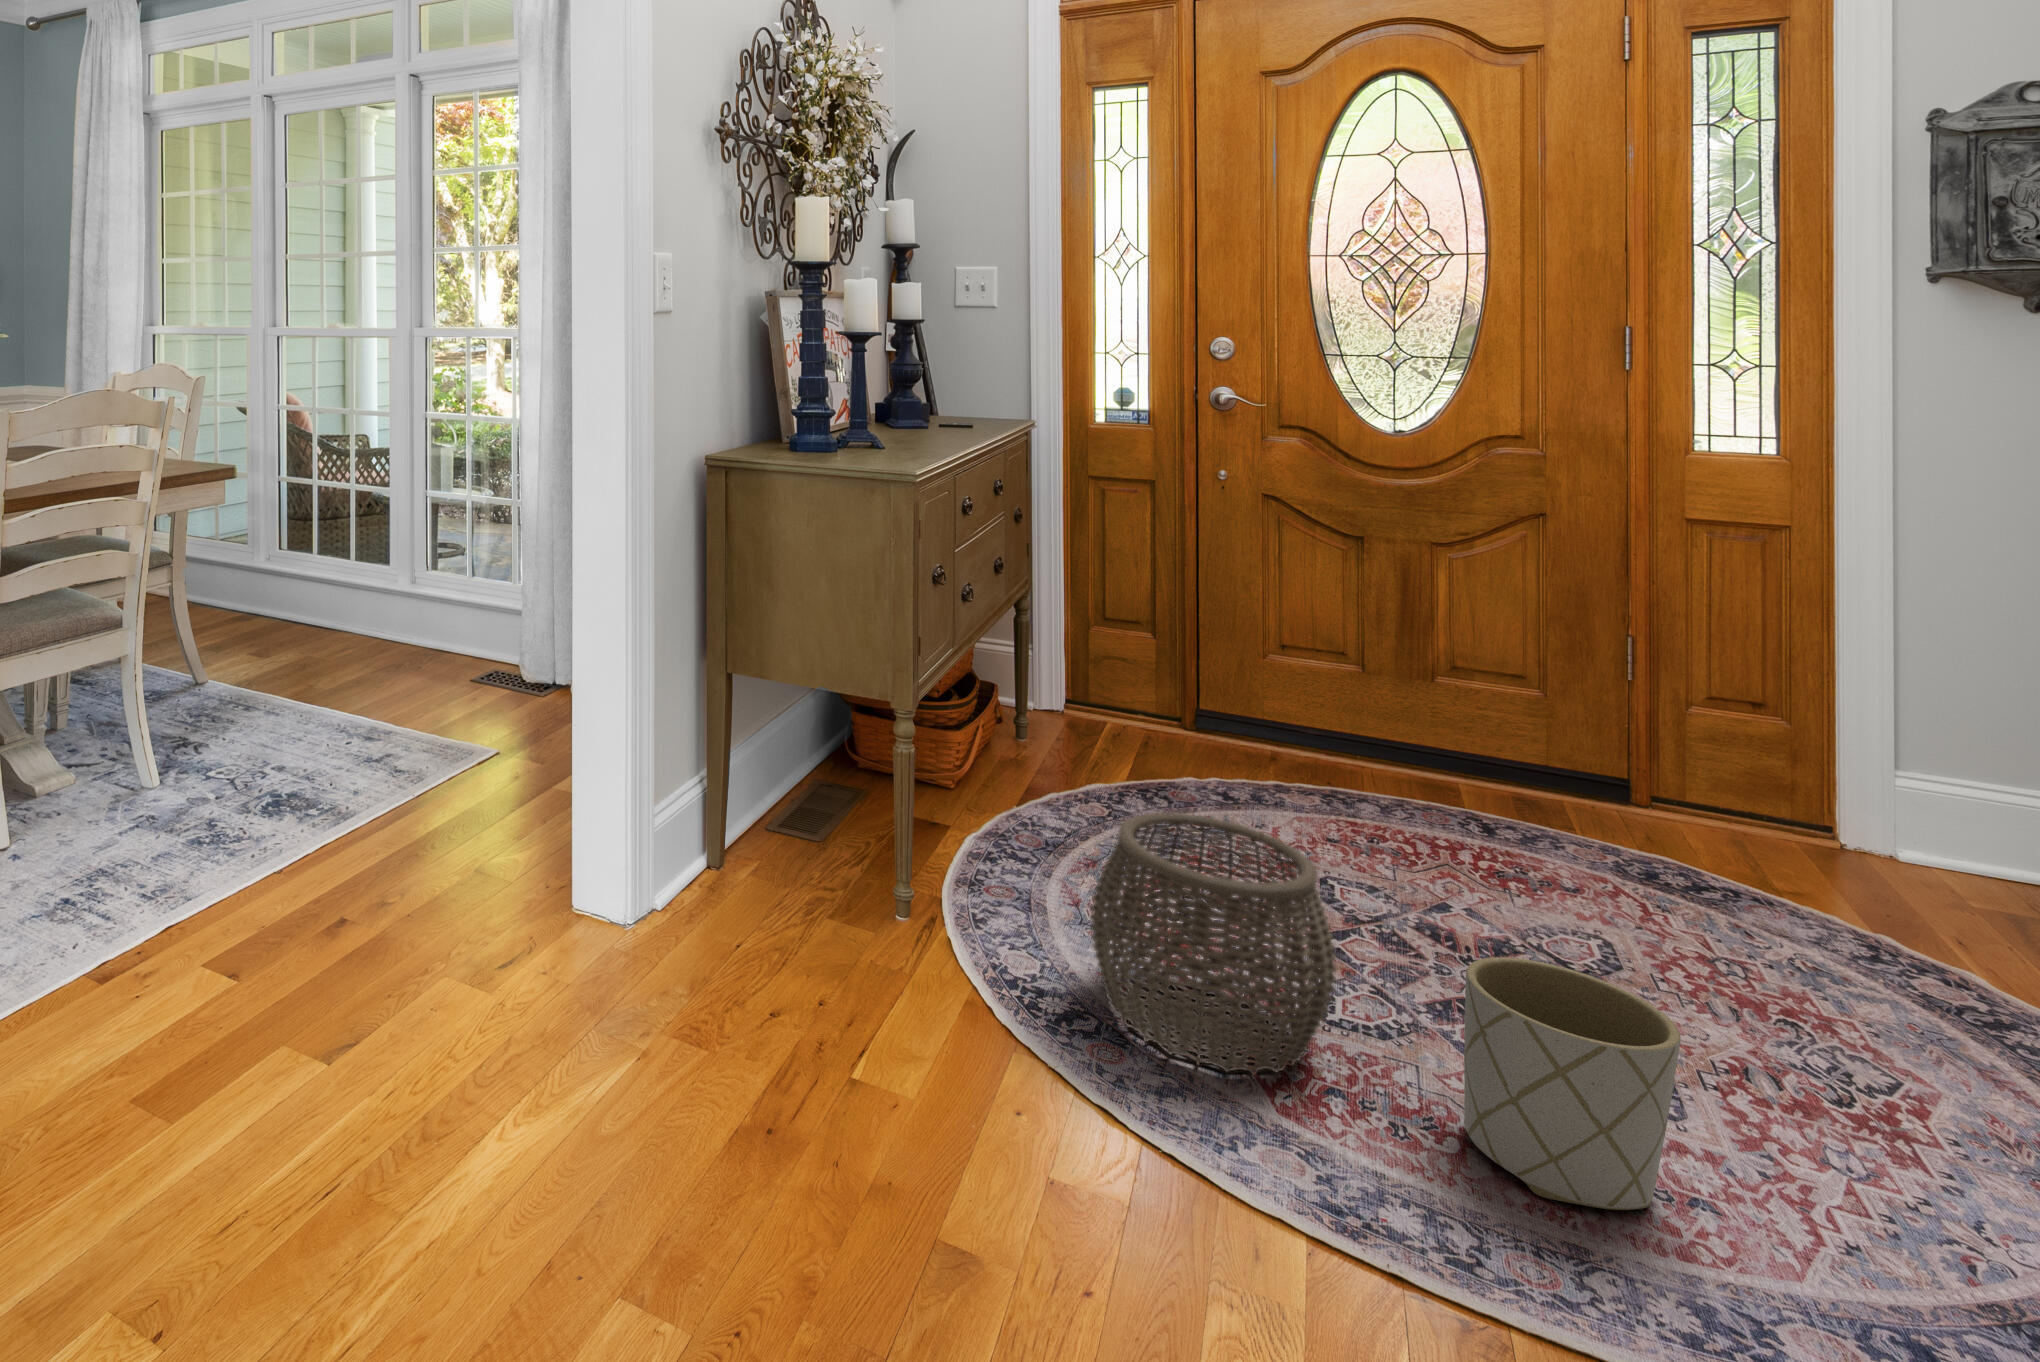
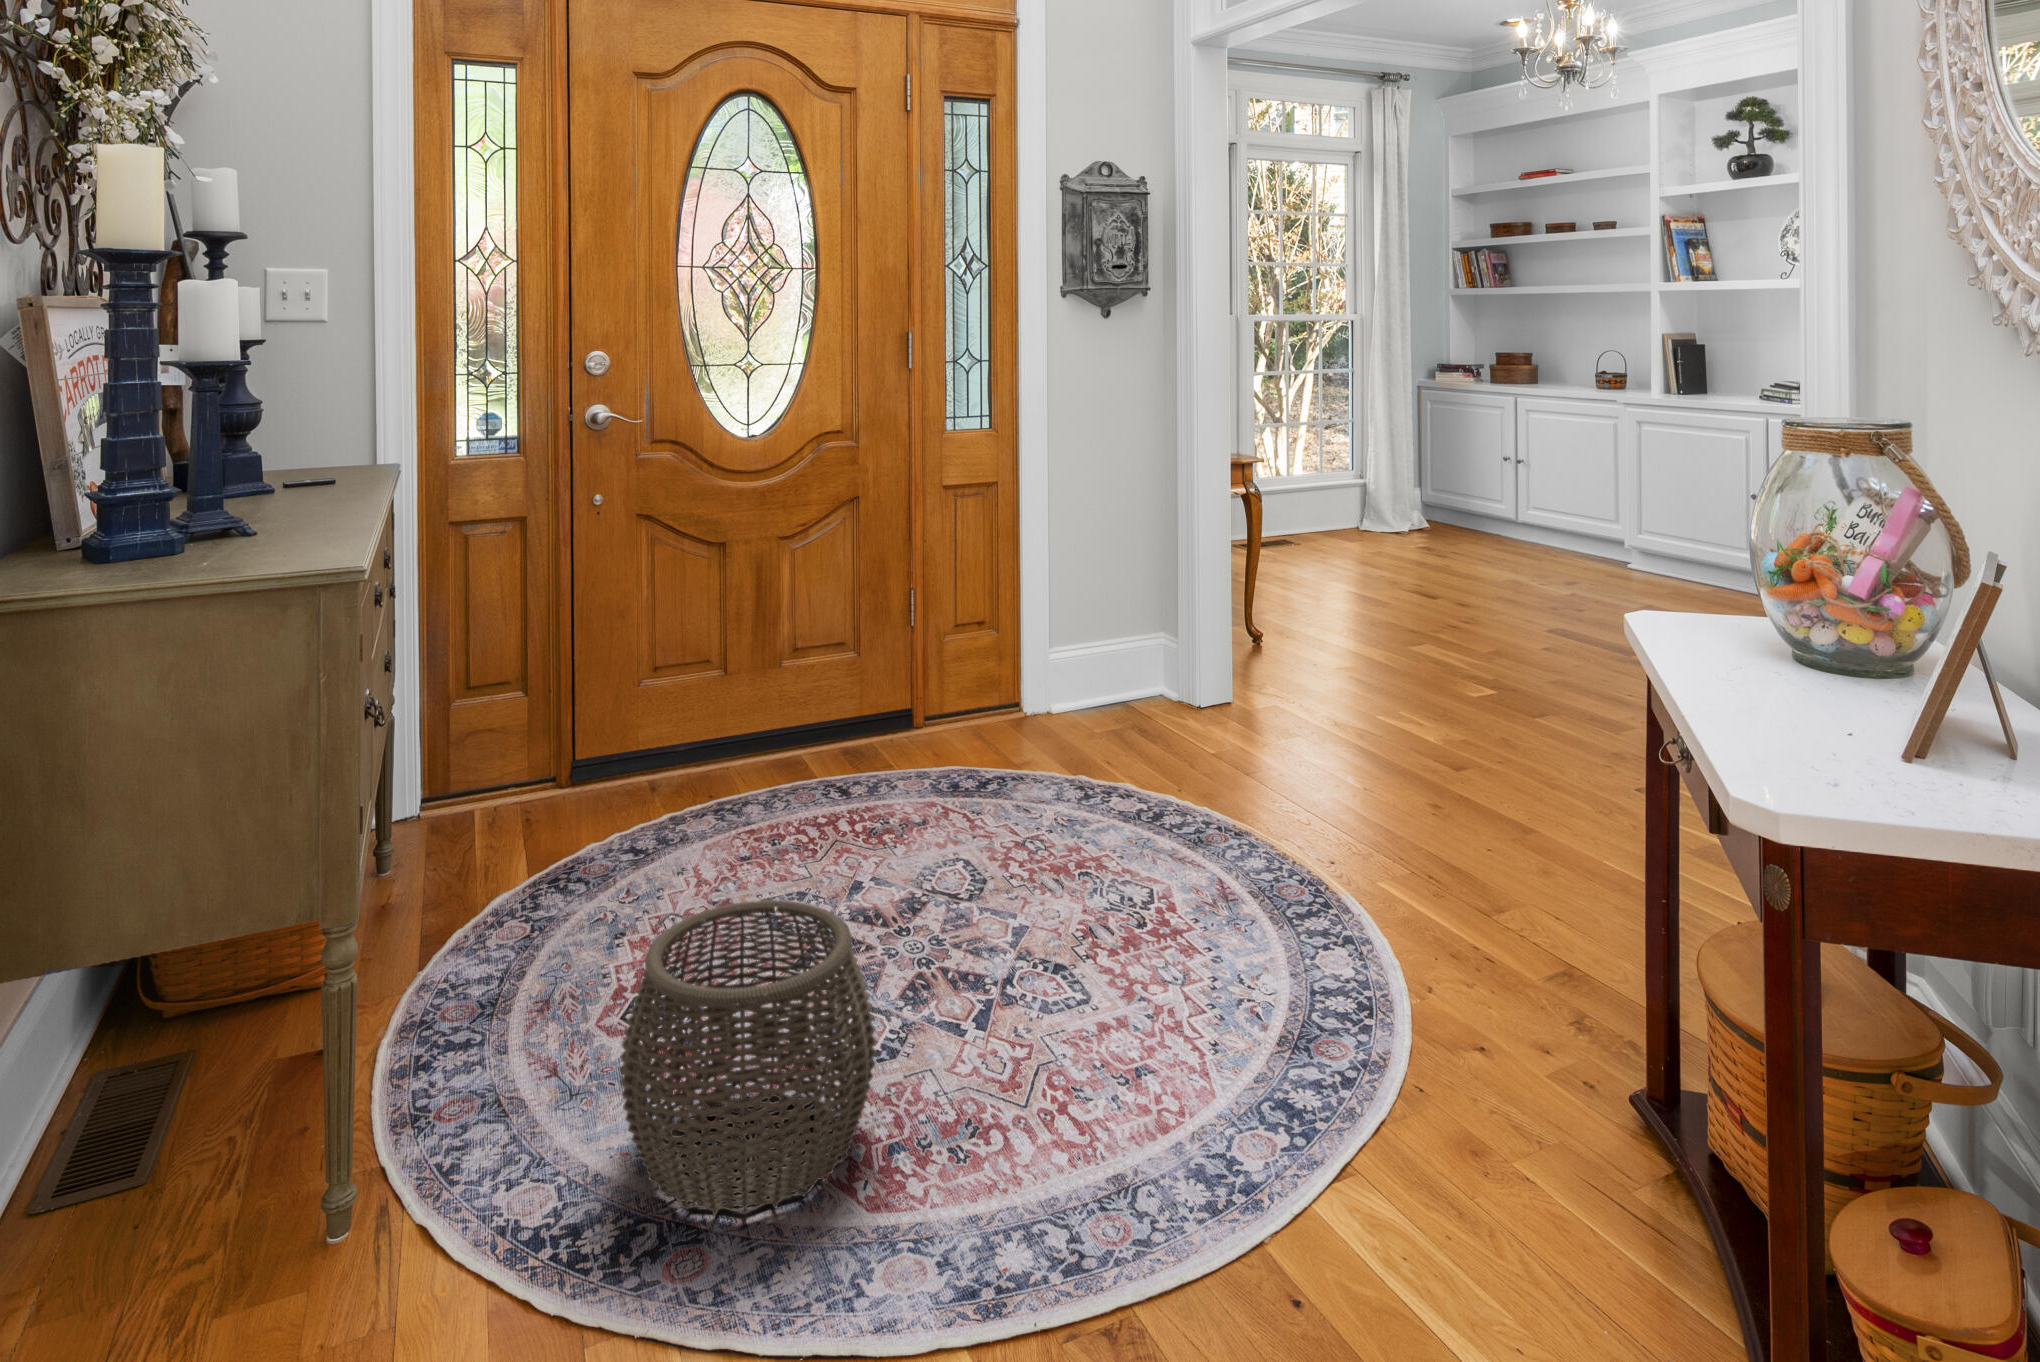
planter: present [1464,957,1681,1210] -> none [983,915,1135,1146]

